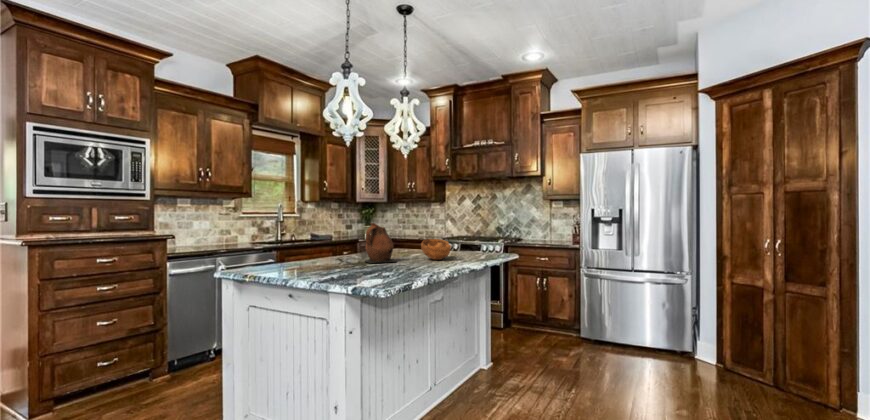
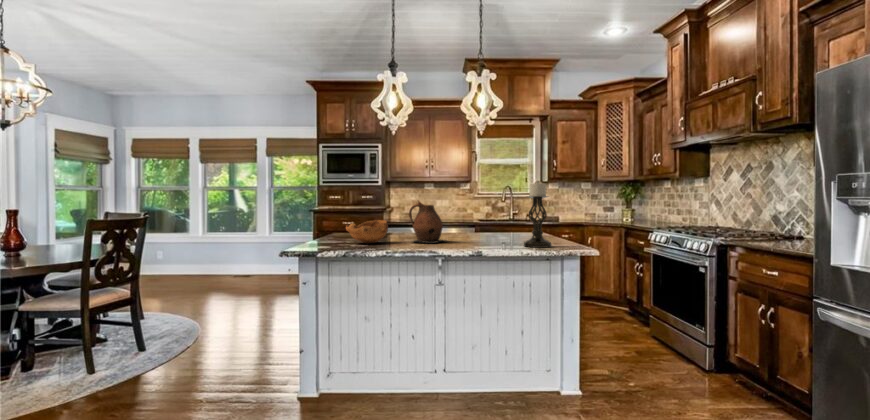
candle holder: none [456,207,477,257] -> present [524,181,552,248]
wooden bowl: present [421,239,451,260] -> present [346,220,388,243]

